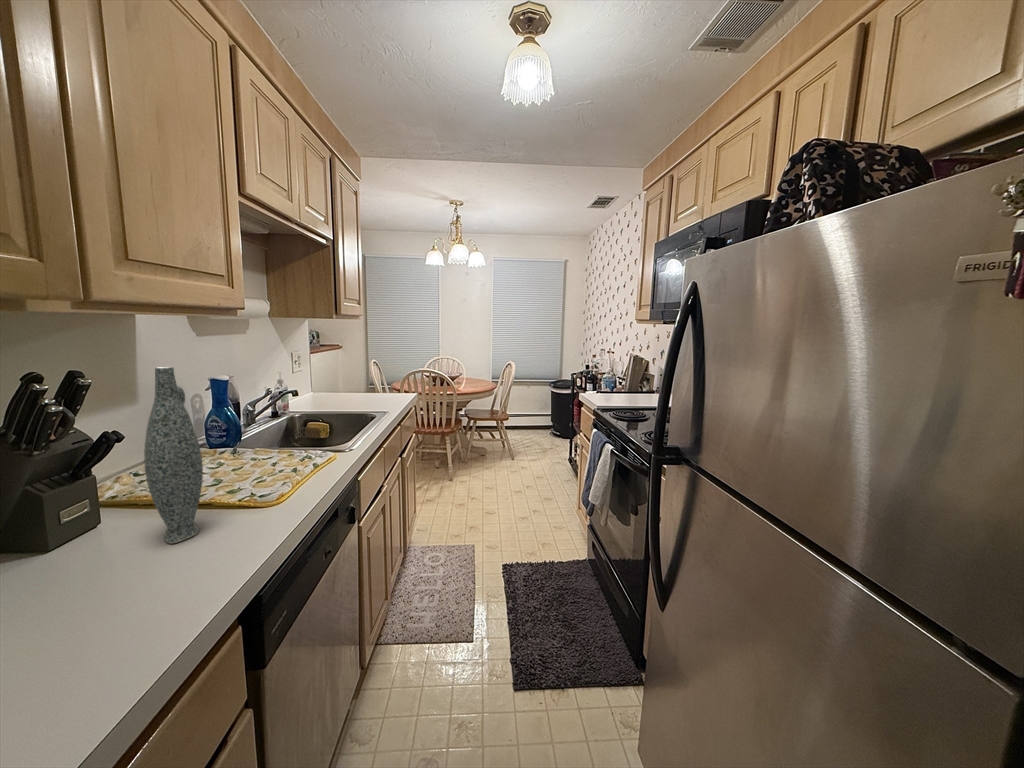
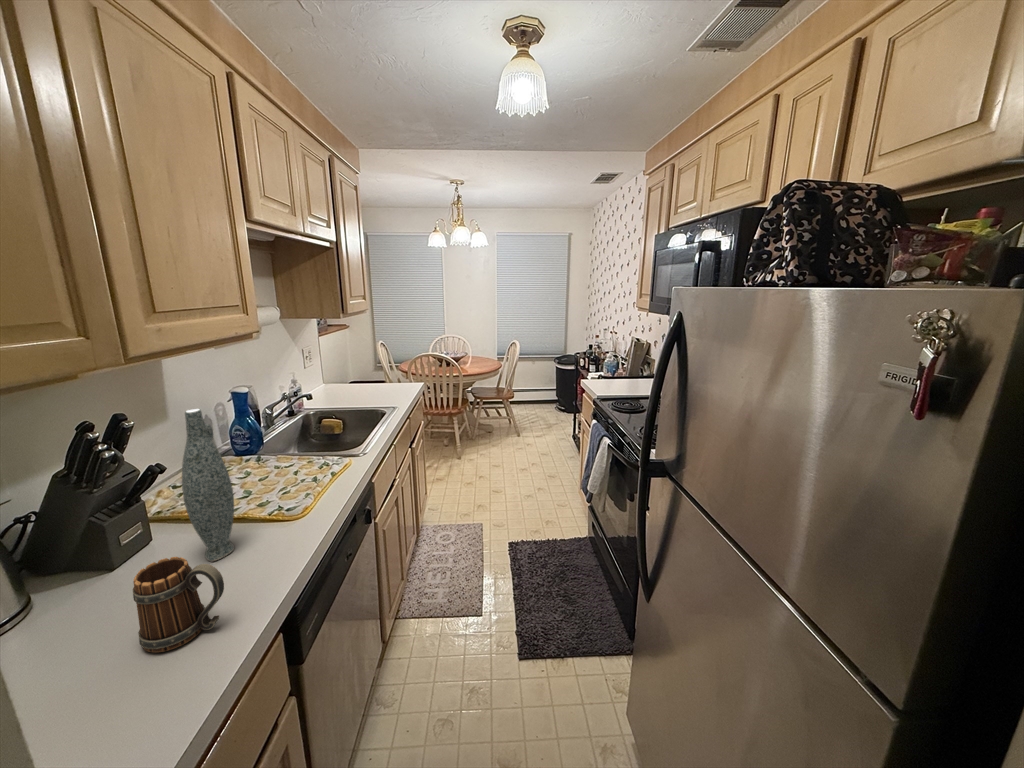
mug: none [72,521,182,632] -> present [133,557,224,652]

